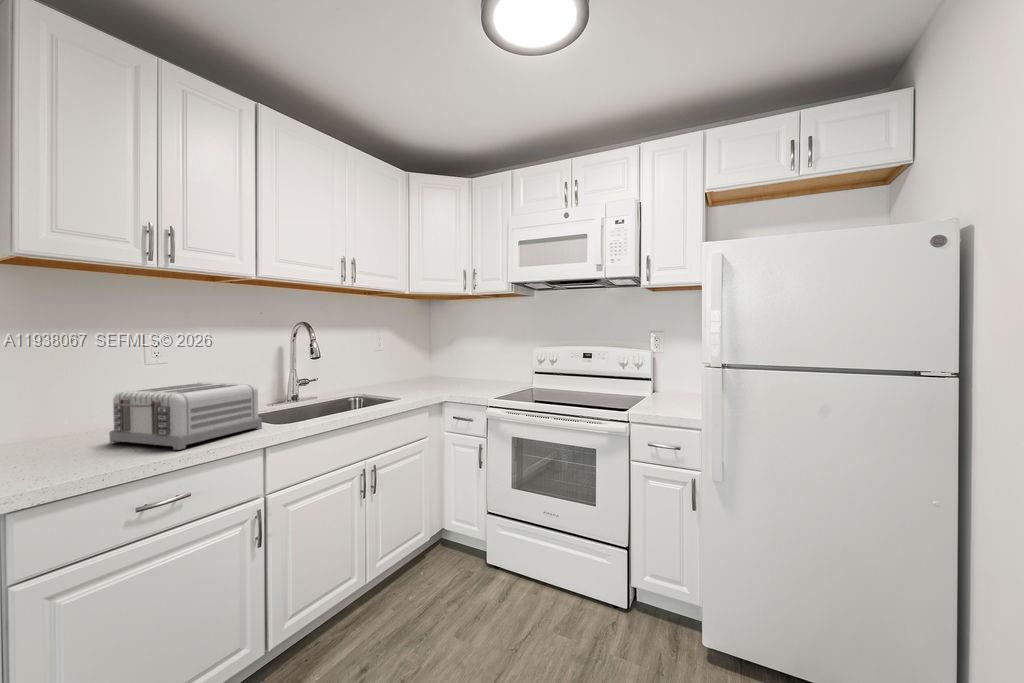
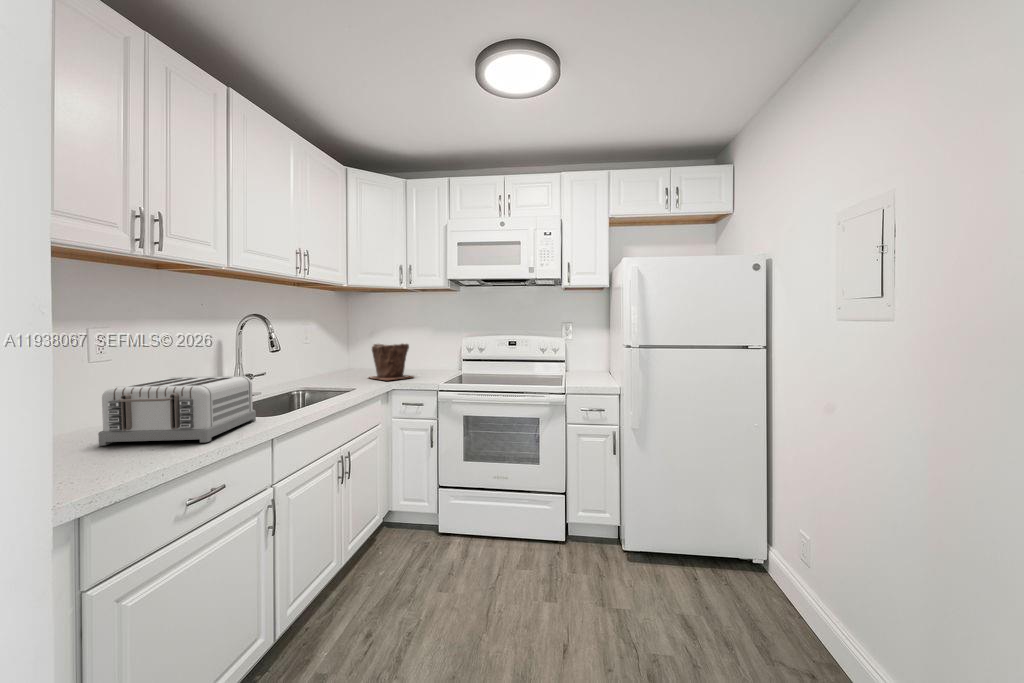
plant pot: none [432,352,477,391] -> present [369,344,412,380]

